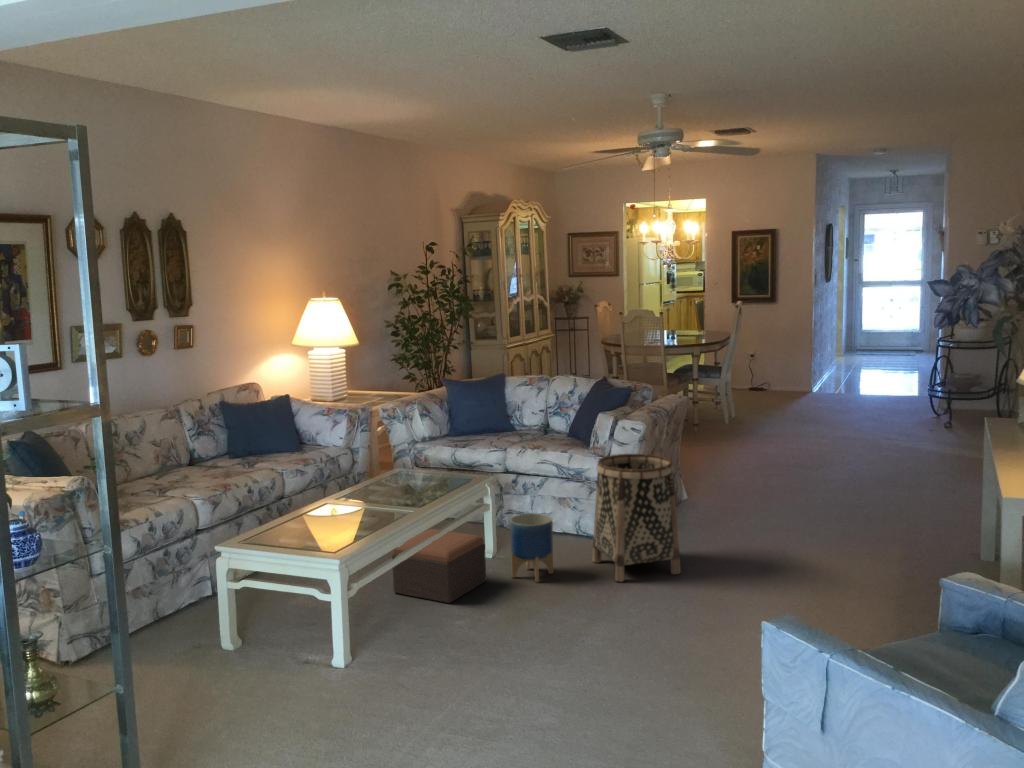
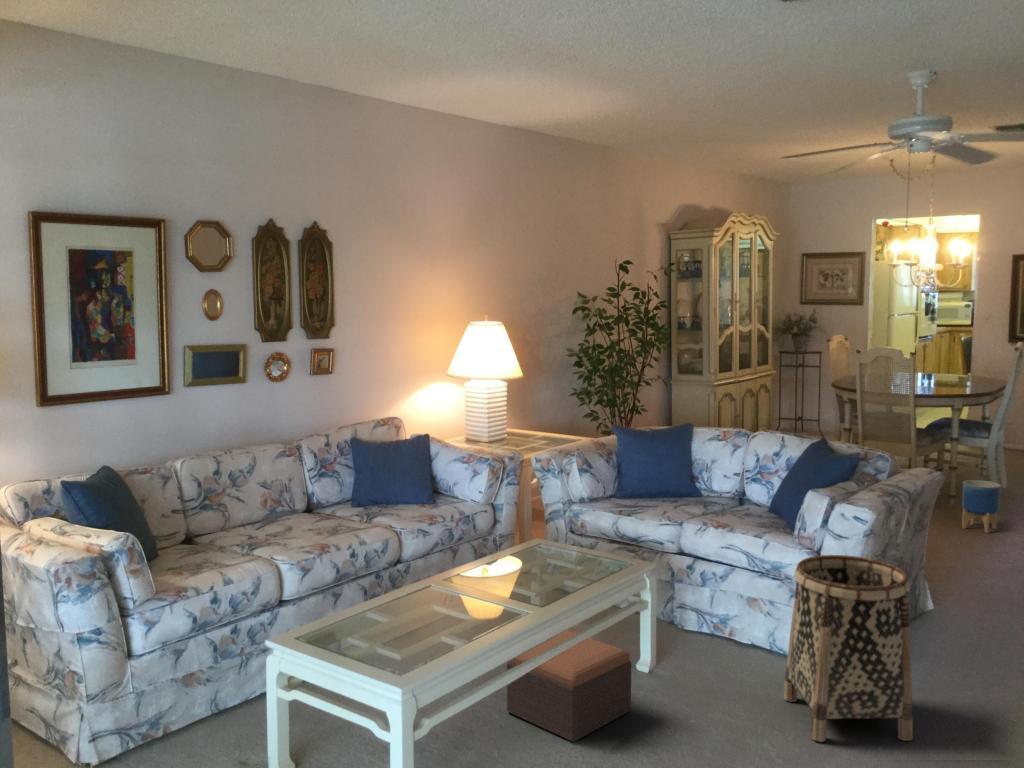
planter: present [510,513,553,582] -> present [962,480,1001,533]

